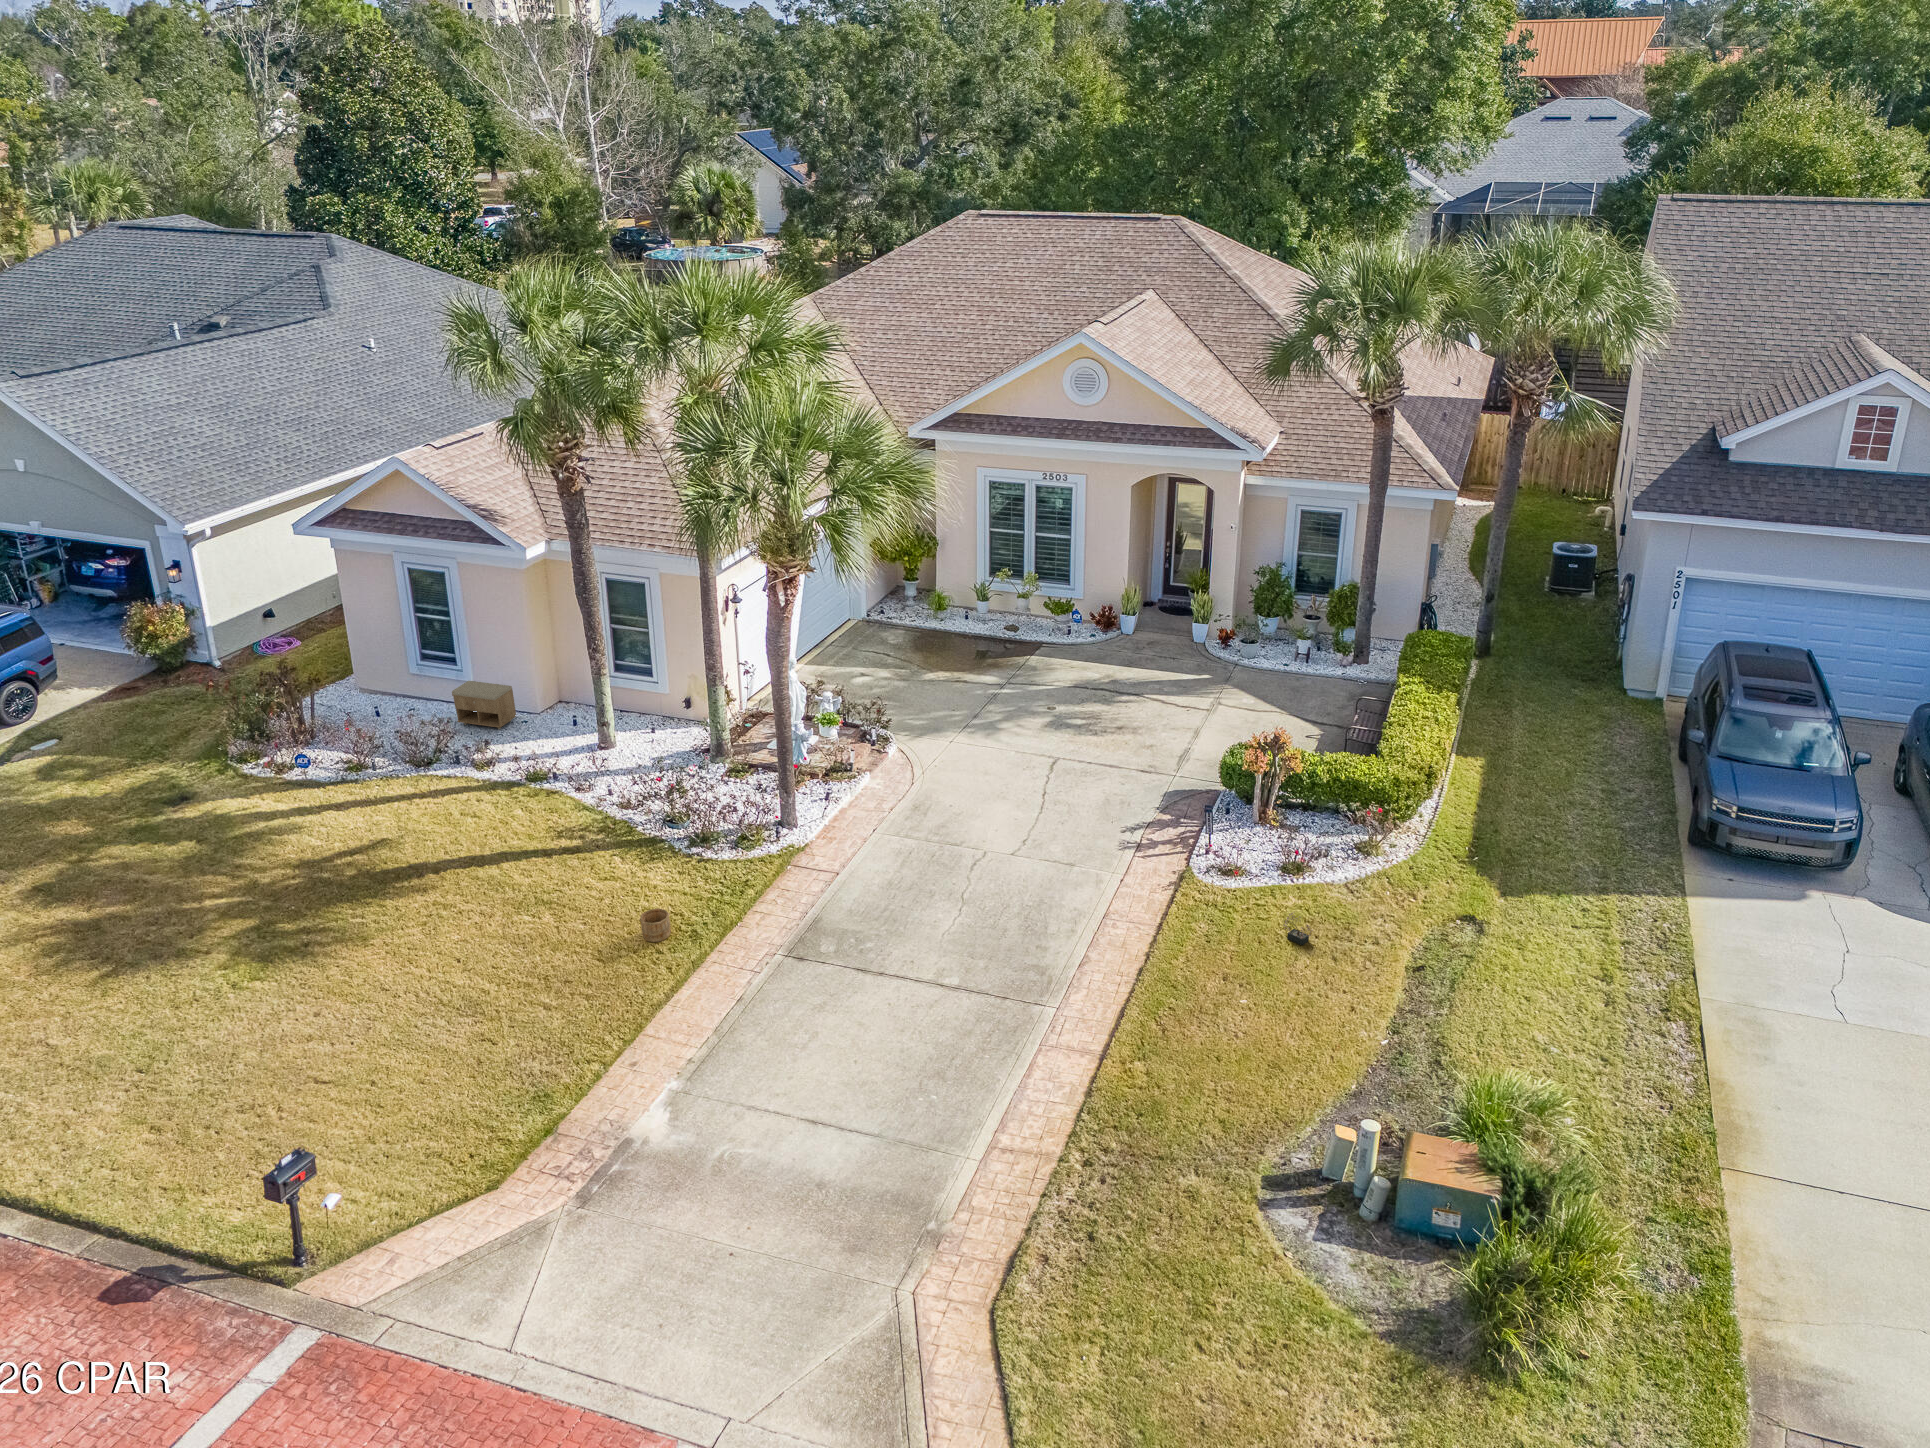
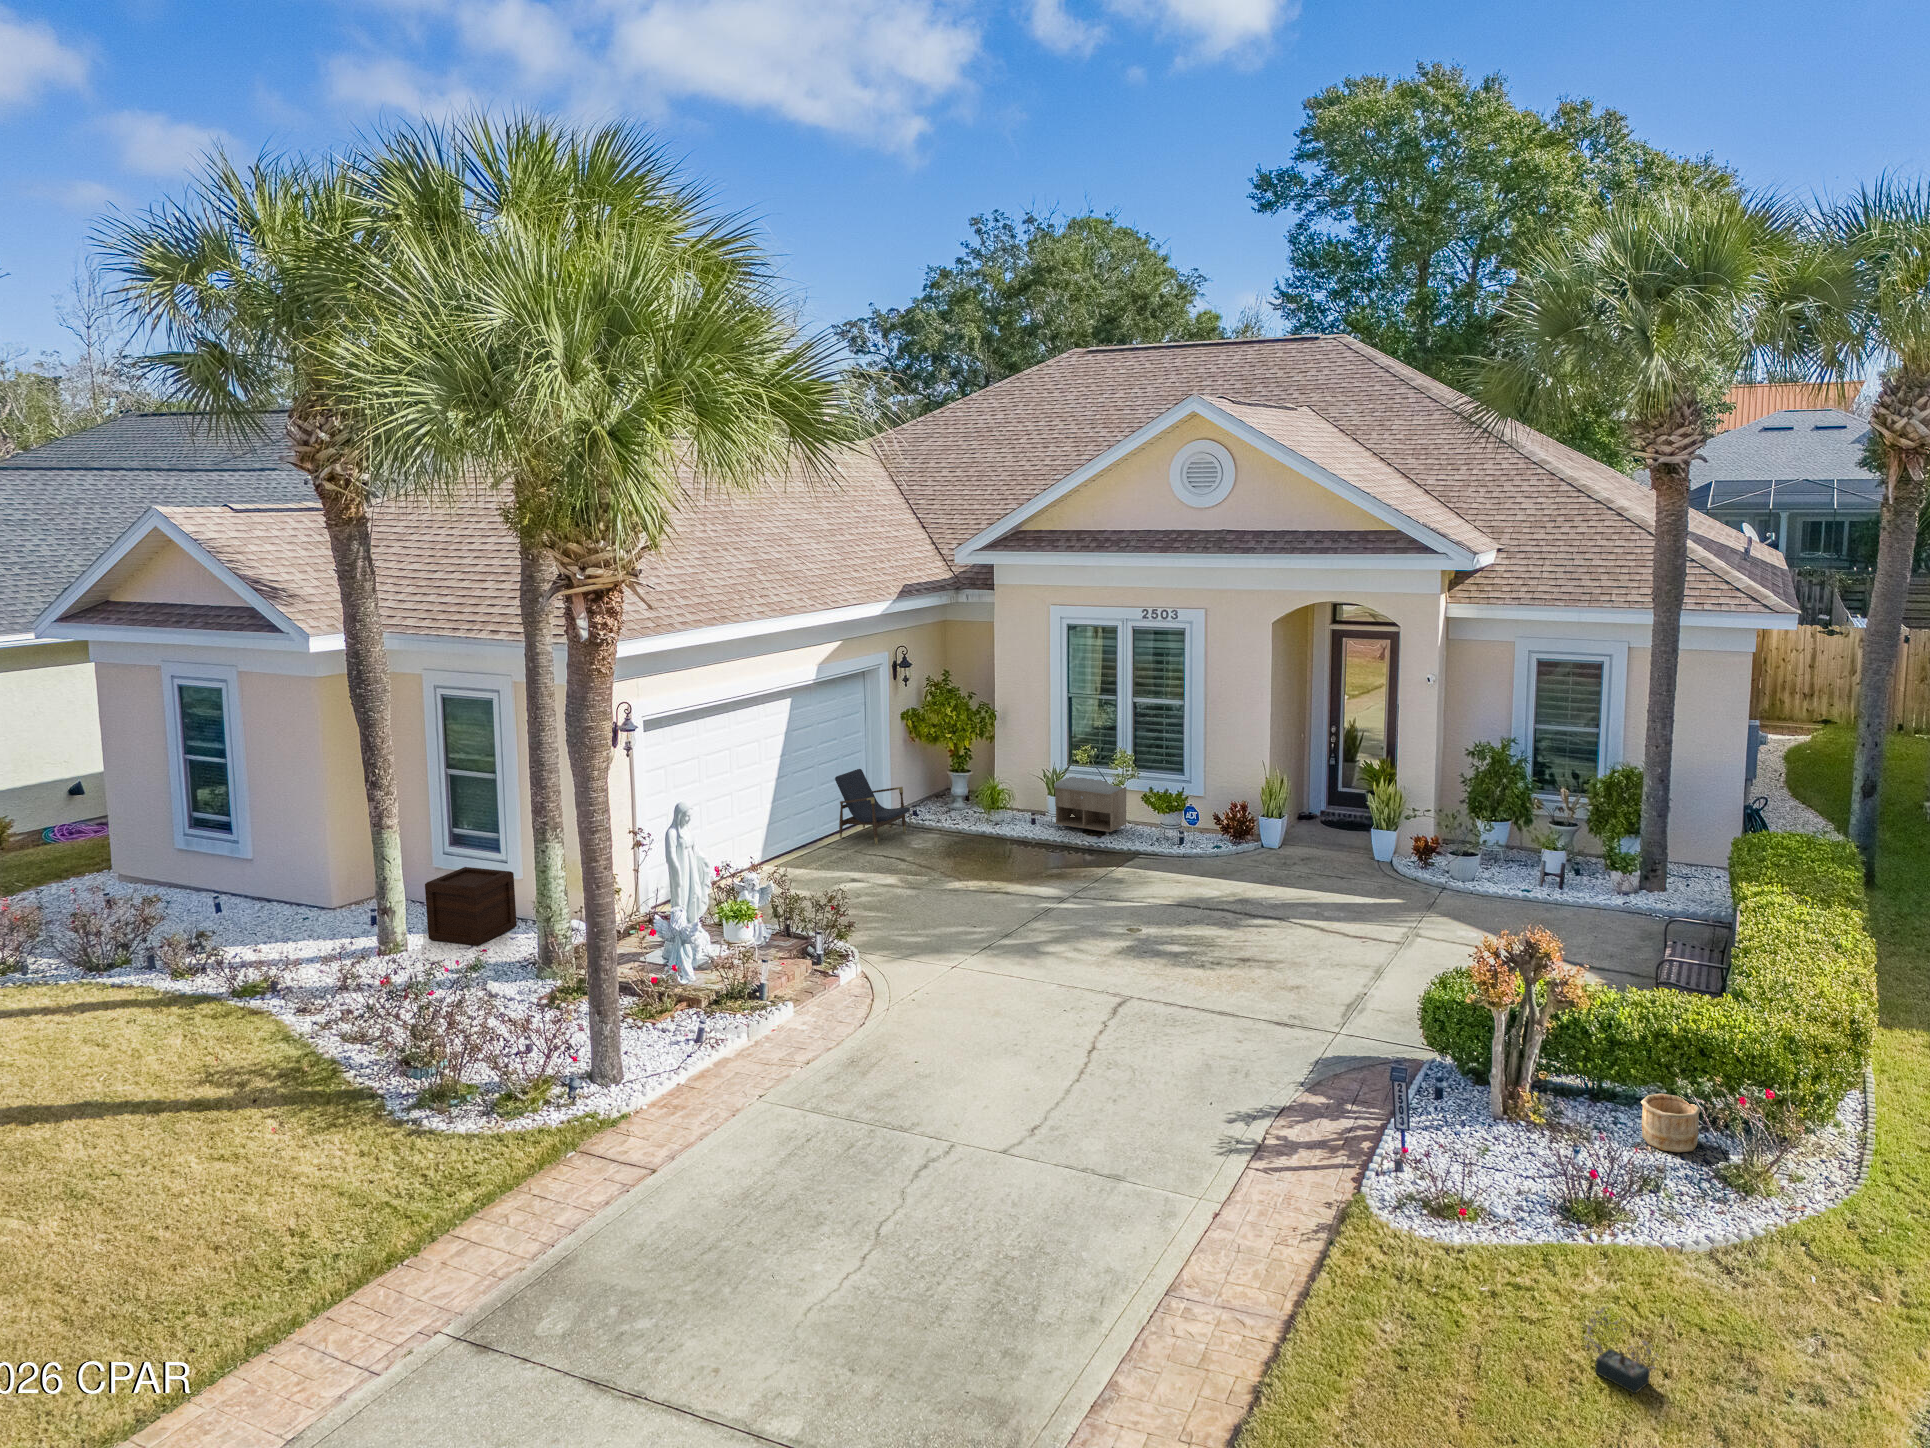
lounge chair: none [838,587,889,642] -> present [835,769,910,845]
storage bench: present [452,681,516,729] -> present [1054,777,1126,835]
wooden crate: none [613,686,667,737] -> present [425,867,517,946]
wooden bucket: present [640,908,671,942] -> present [1641,1094,1701,1152]

